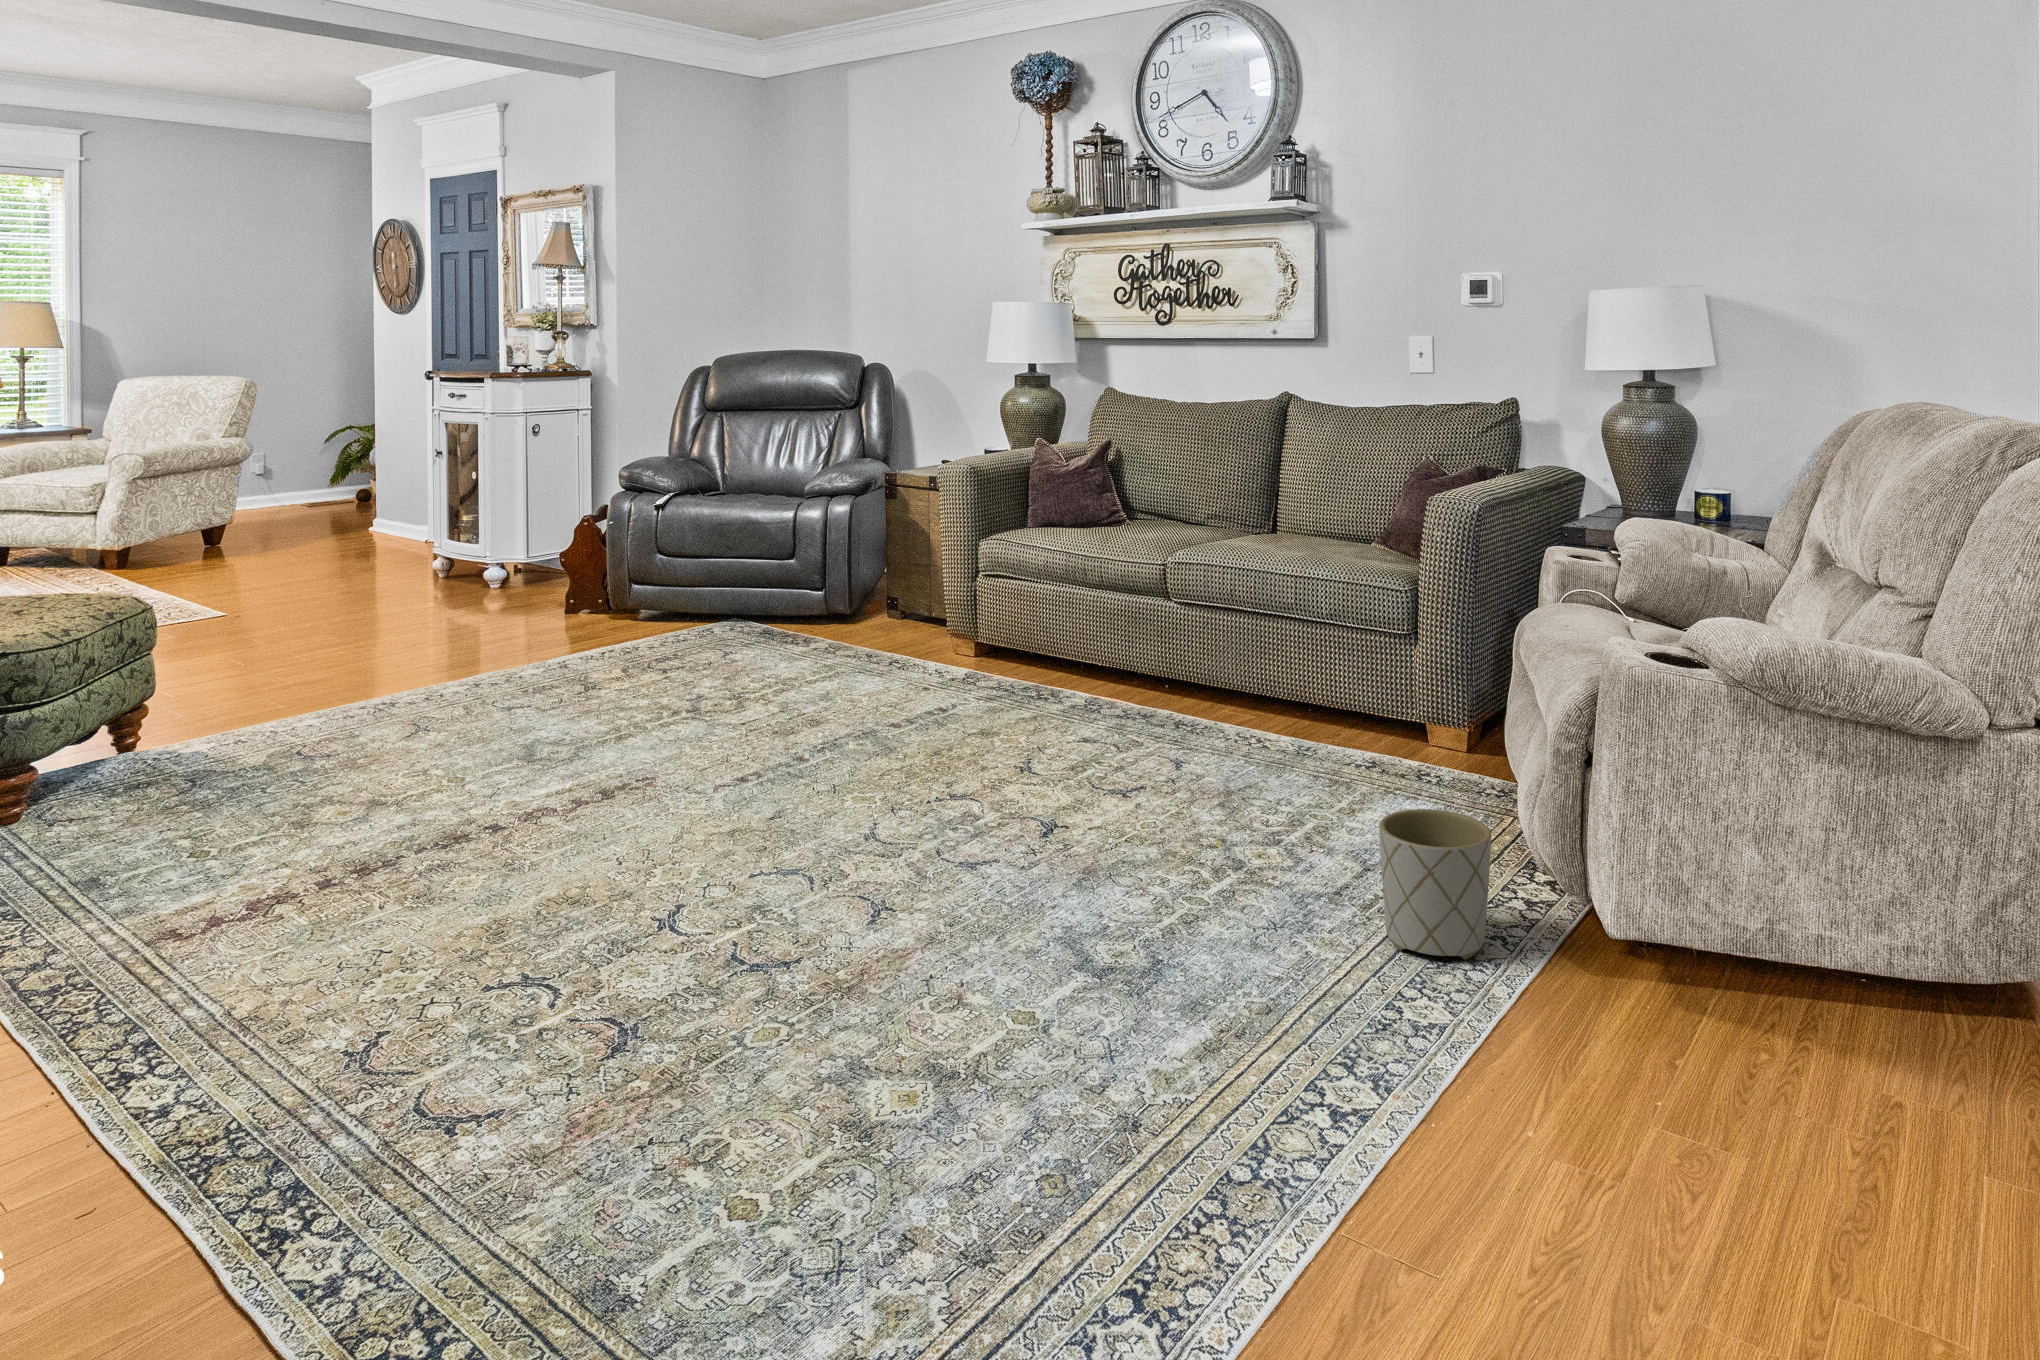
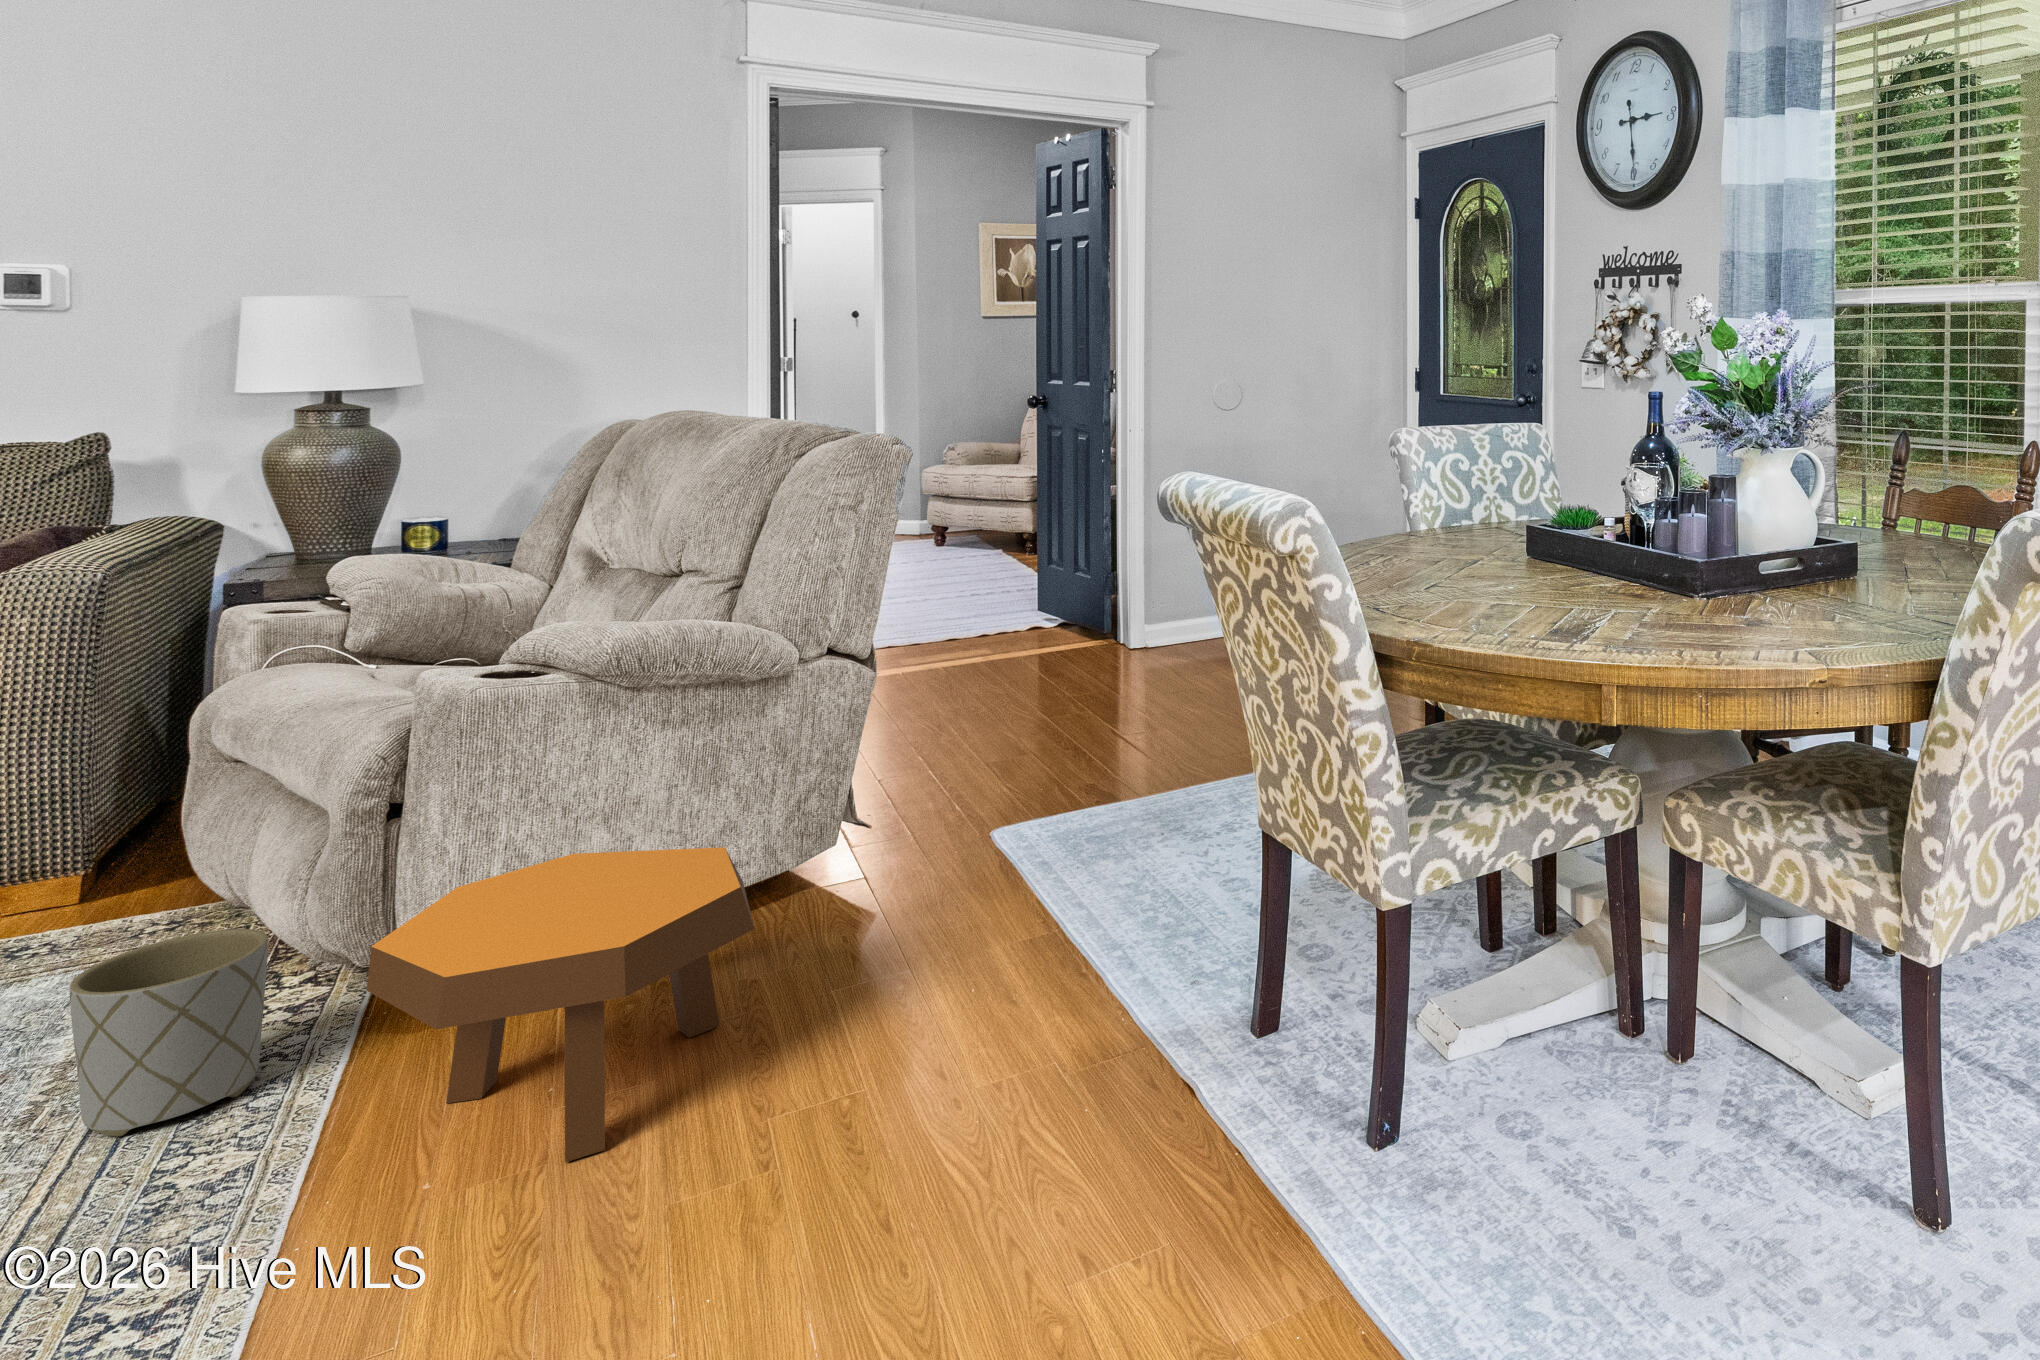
footstool: none [1517,854,1863,1188] -> present [367,847,754,1162]

